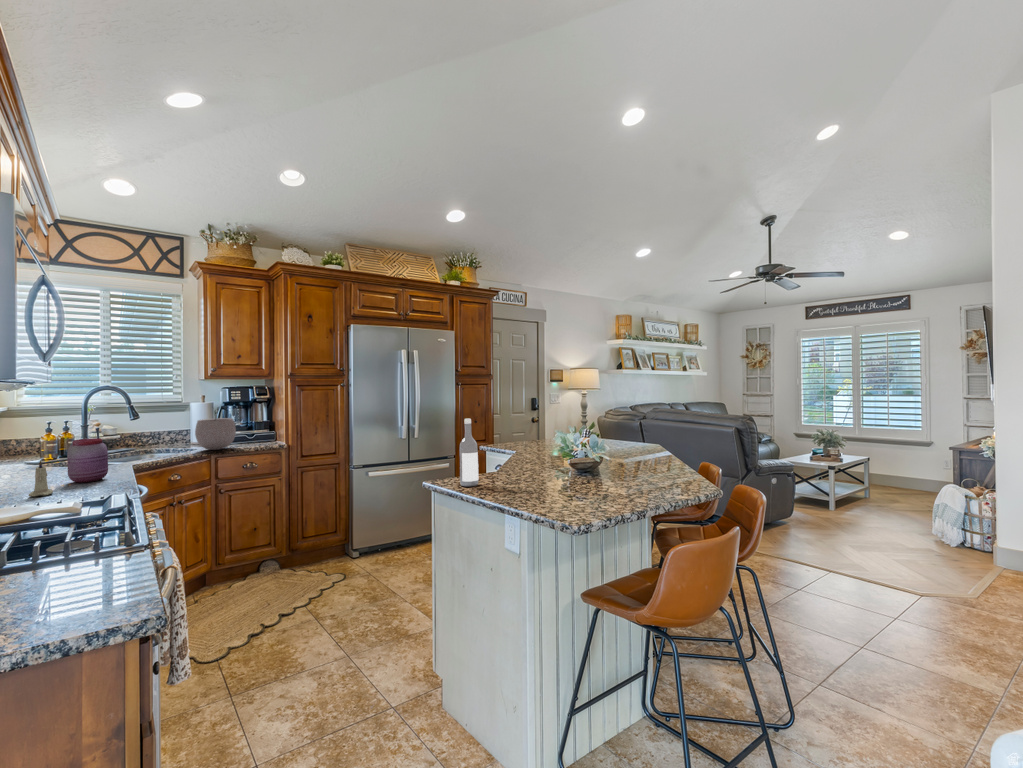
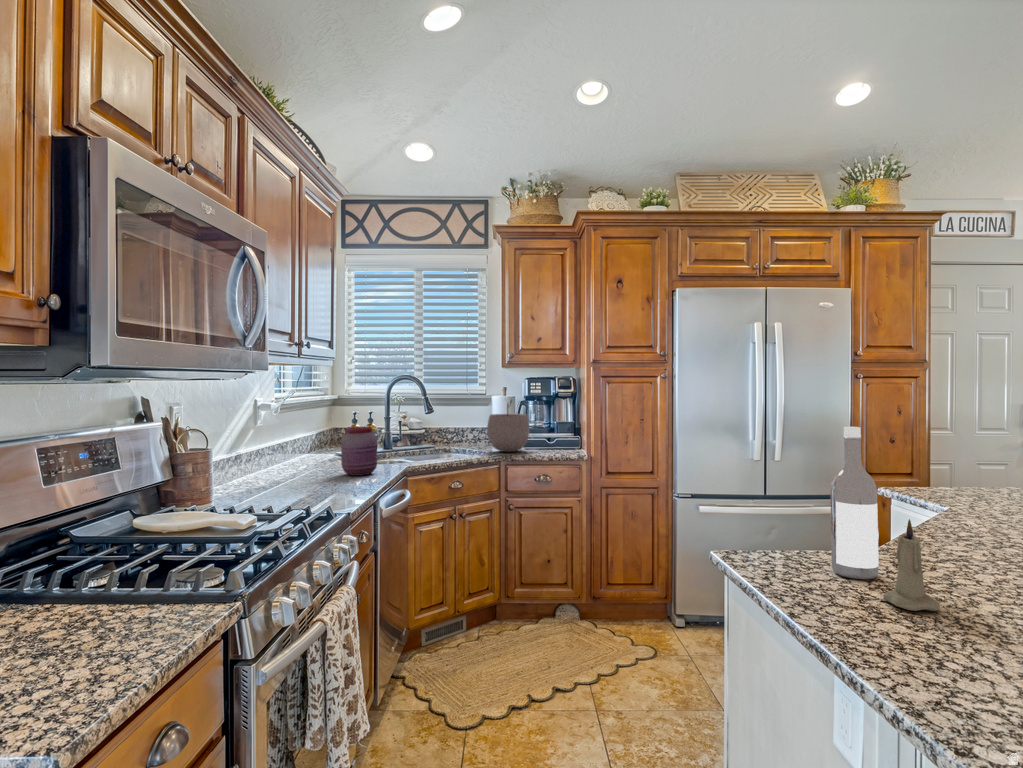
candle: present [29,460,53,497] -> present [883,519,940,611]

